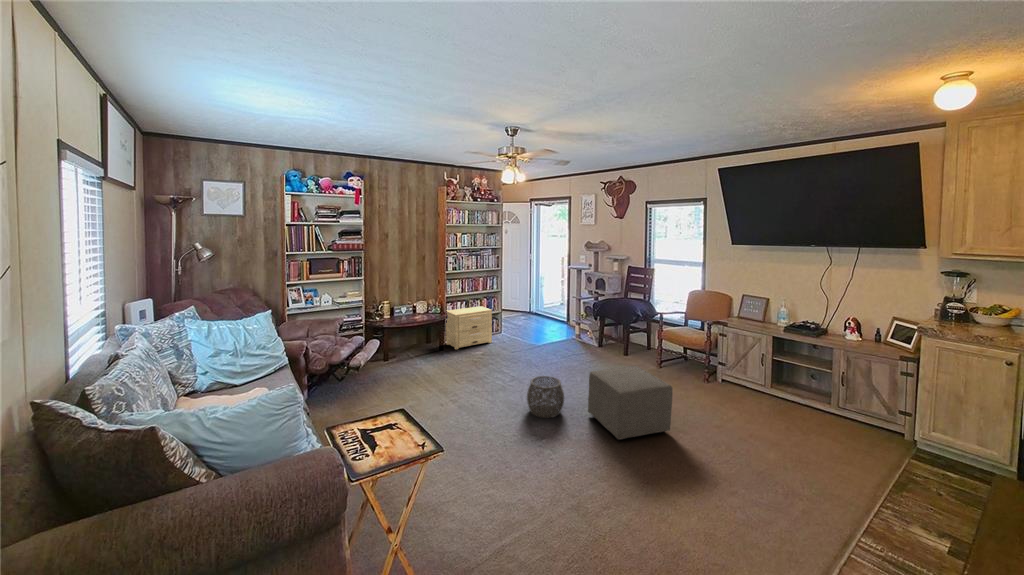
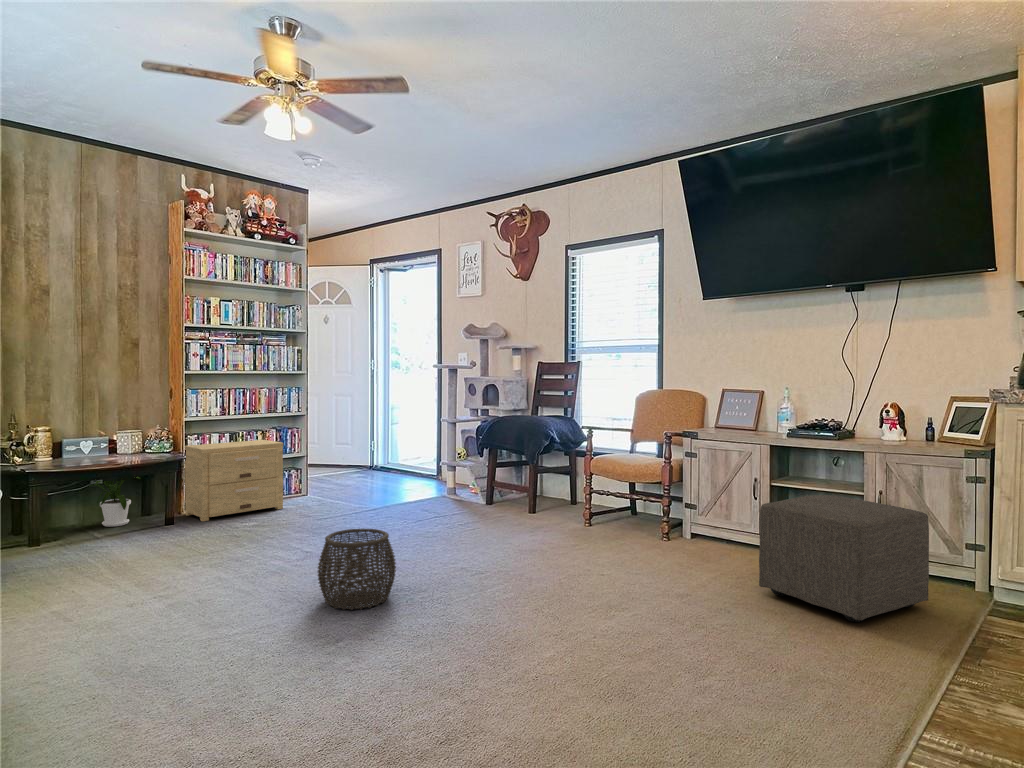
house plant: none [399,317,429,350] -> present [78,476,141,527]
ottoman: present [588,366,673,439] -> present [759,495,929,622]

